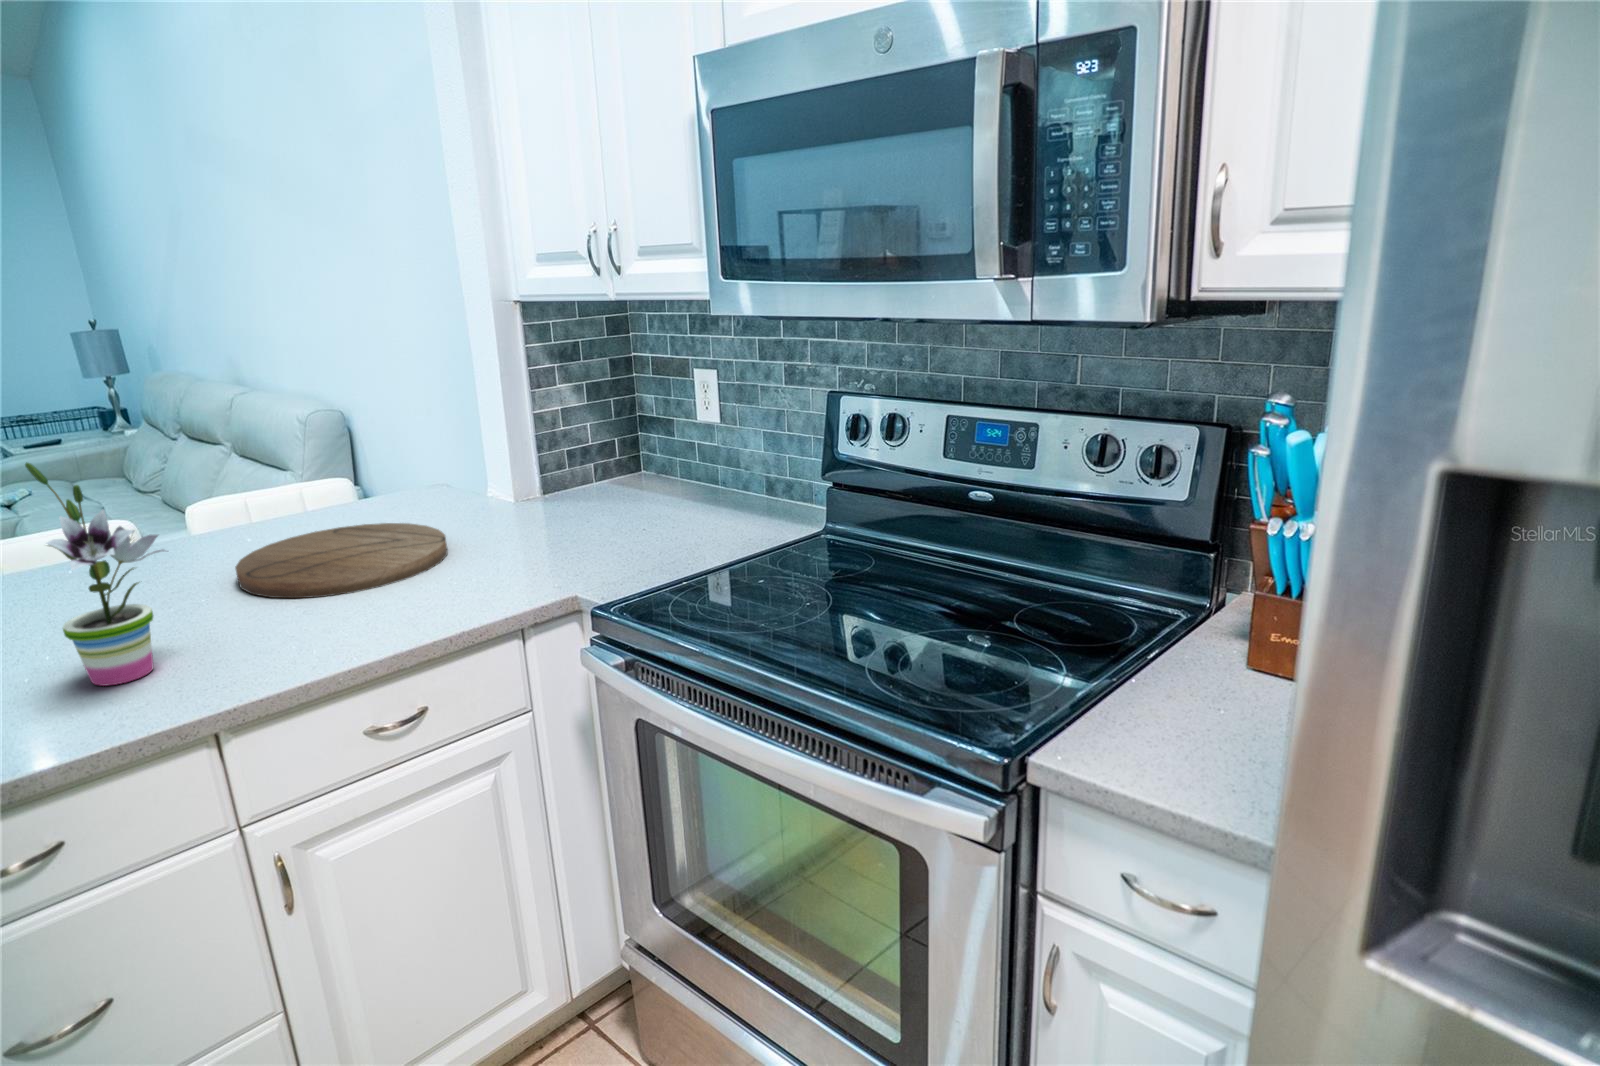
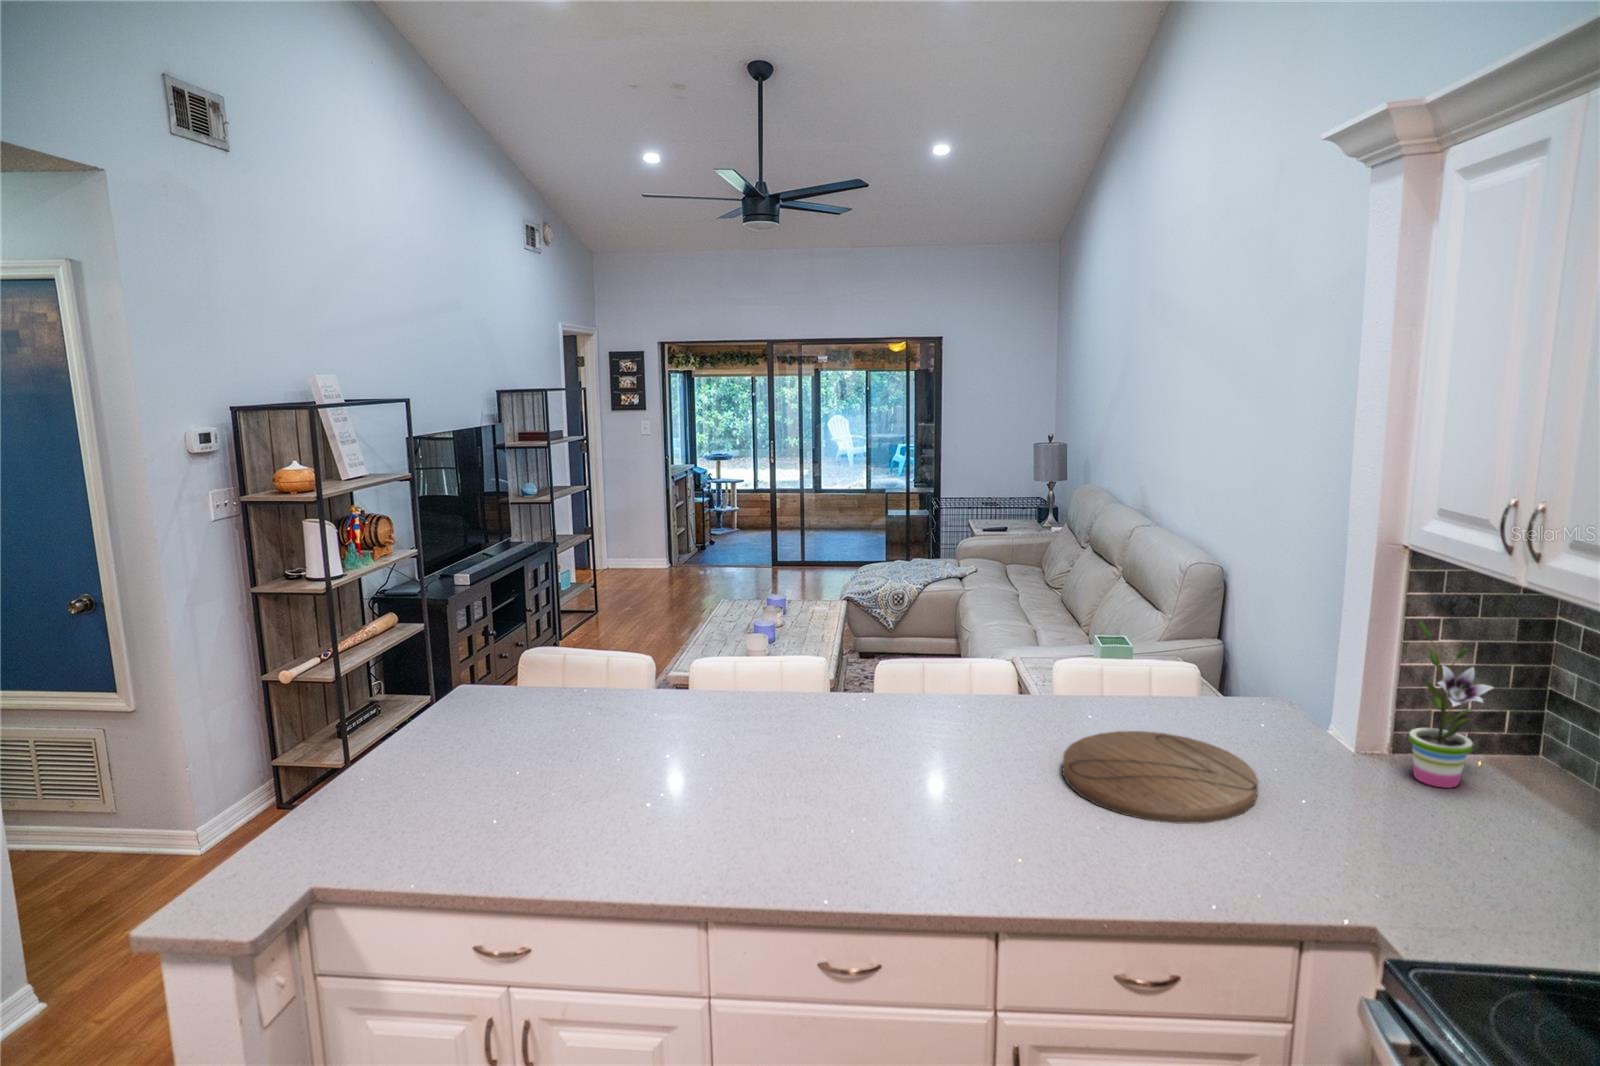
potted plant: present [25,462,165,686] -> present [1409,622,1493,788]

